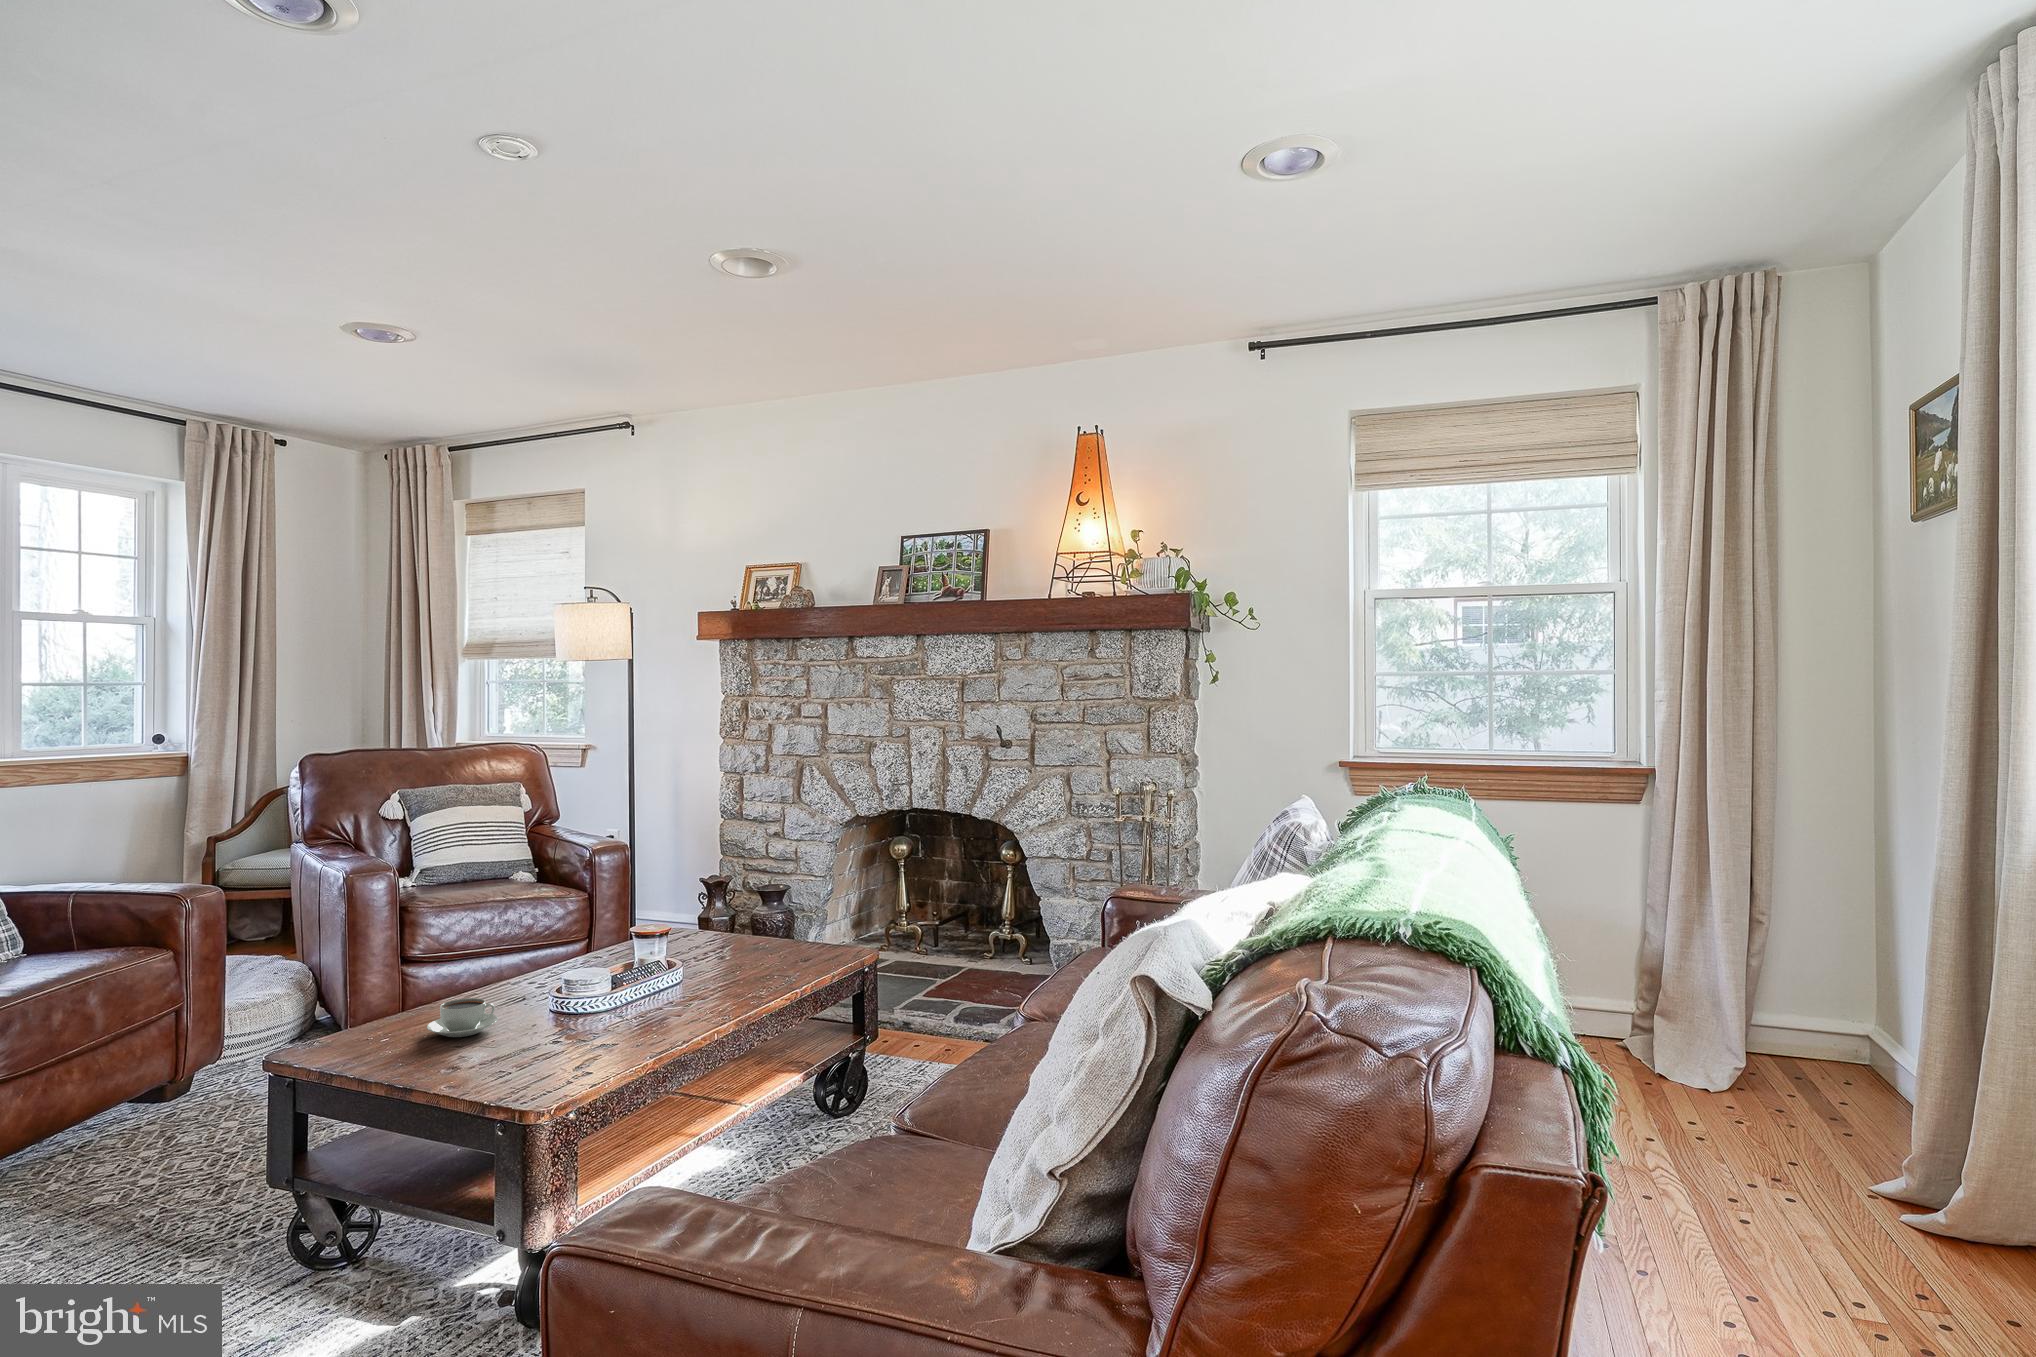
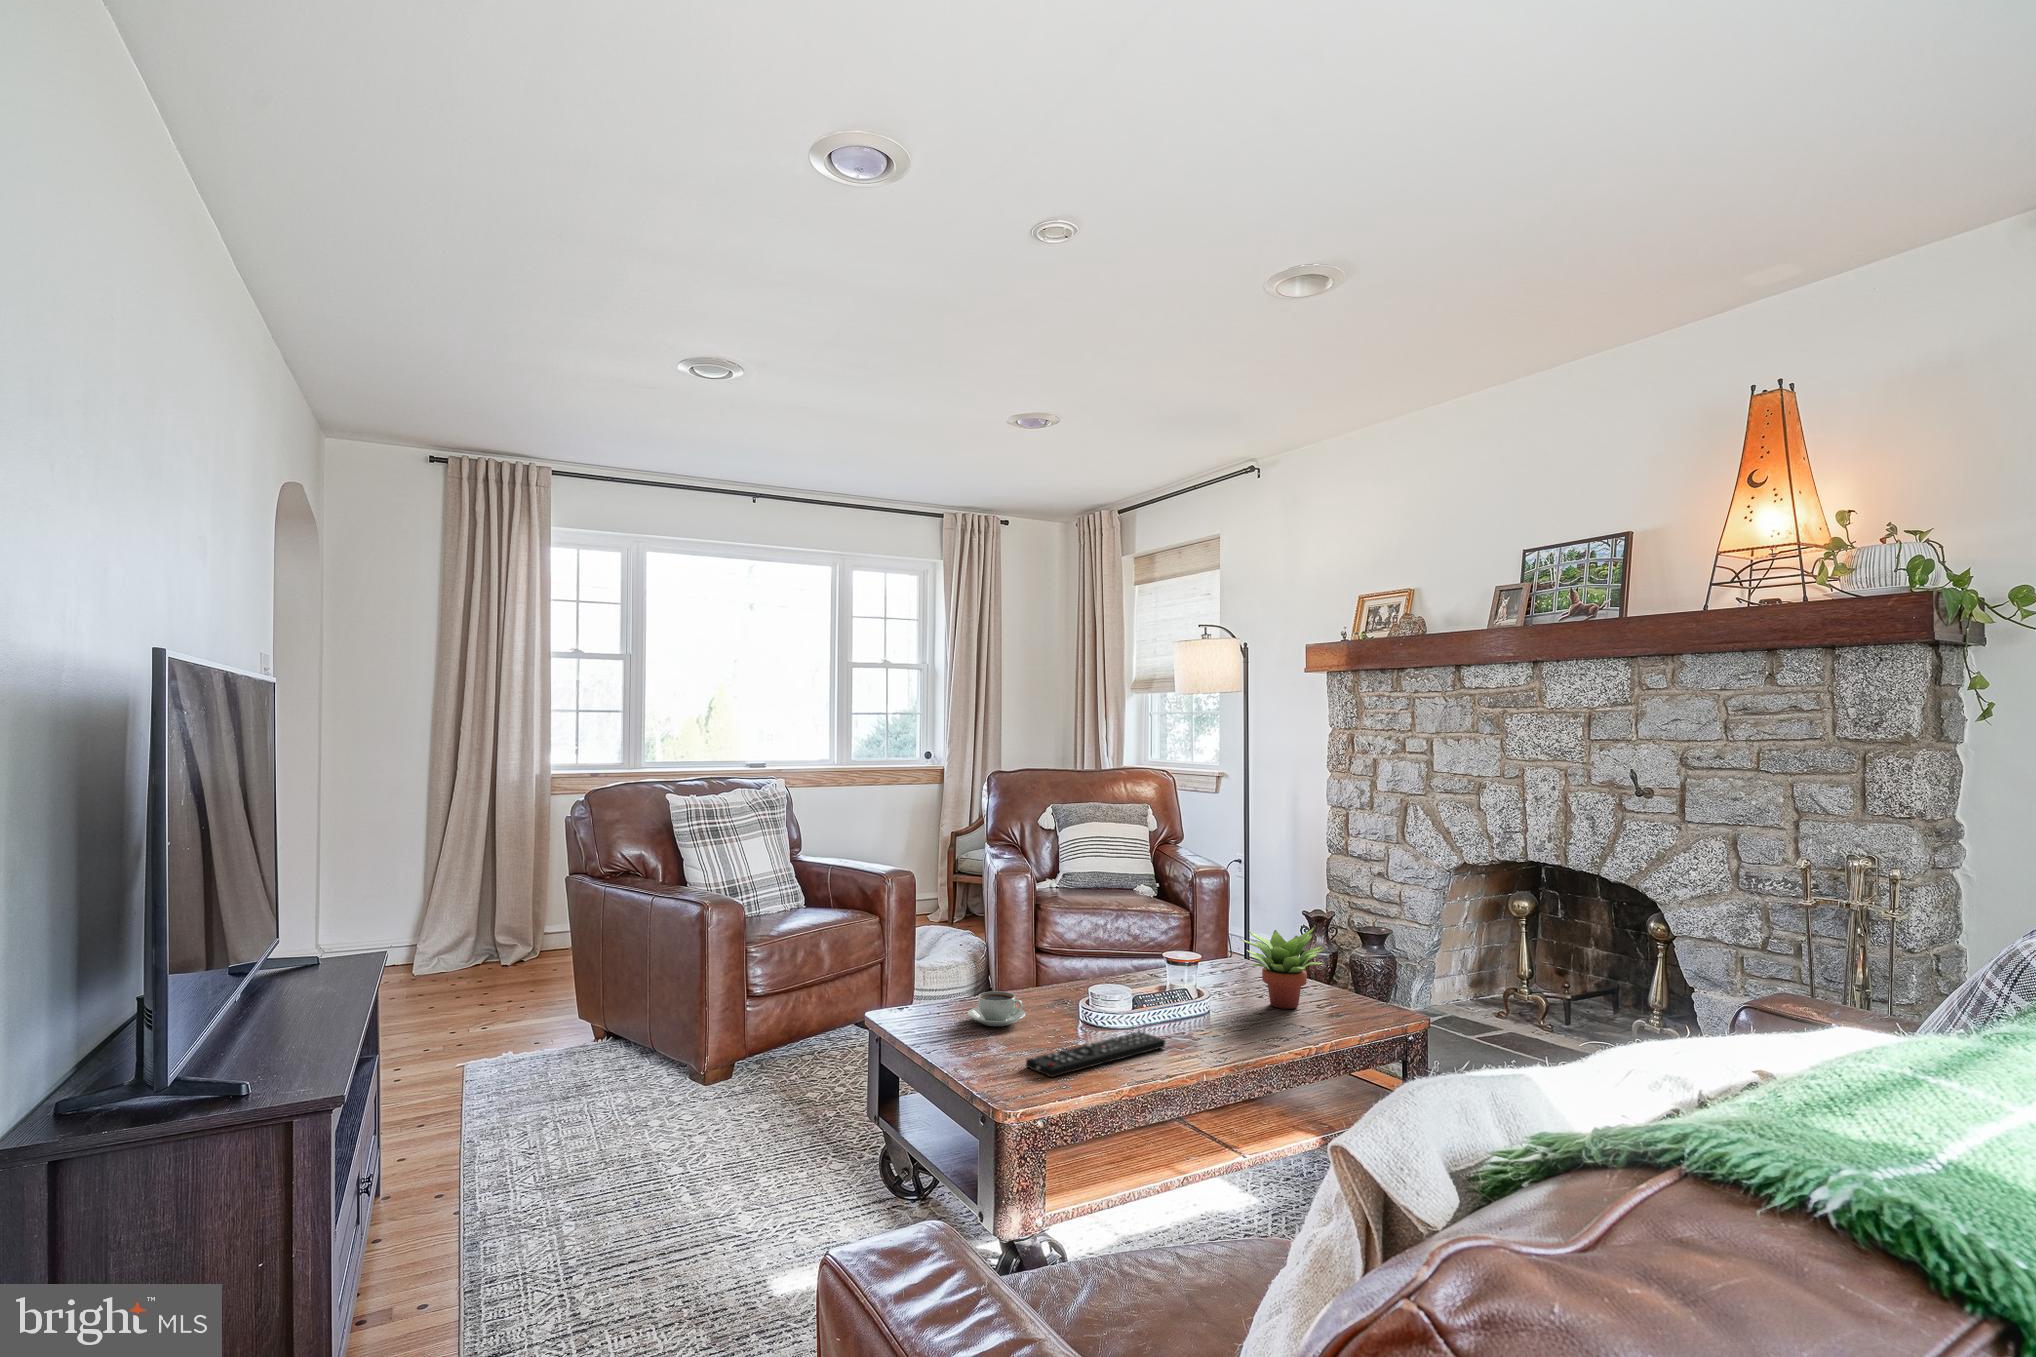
succulent plant: none [707,886,787,967] -> present [1240,927,1324,1009]
remote control: none [531,1011,663,1070] -> present [1026,1032,1166,1077]

